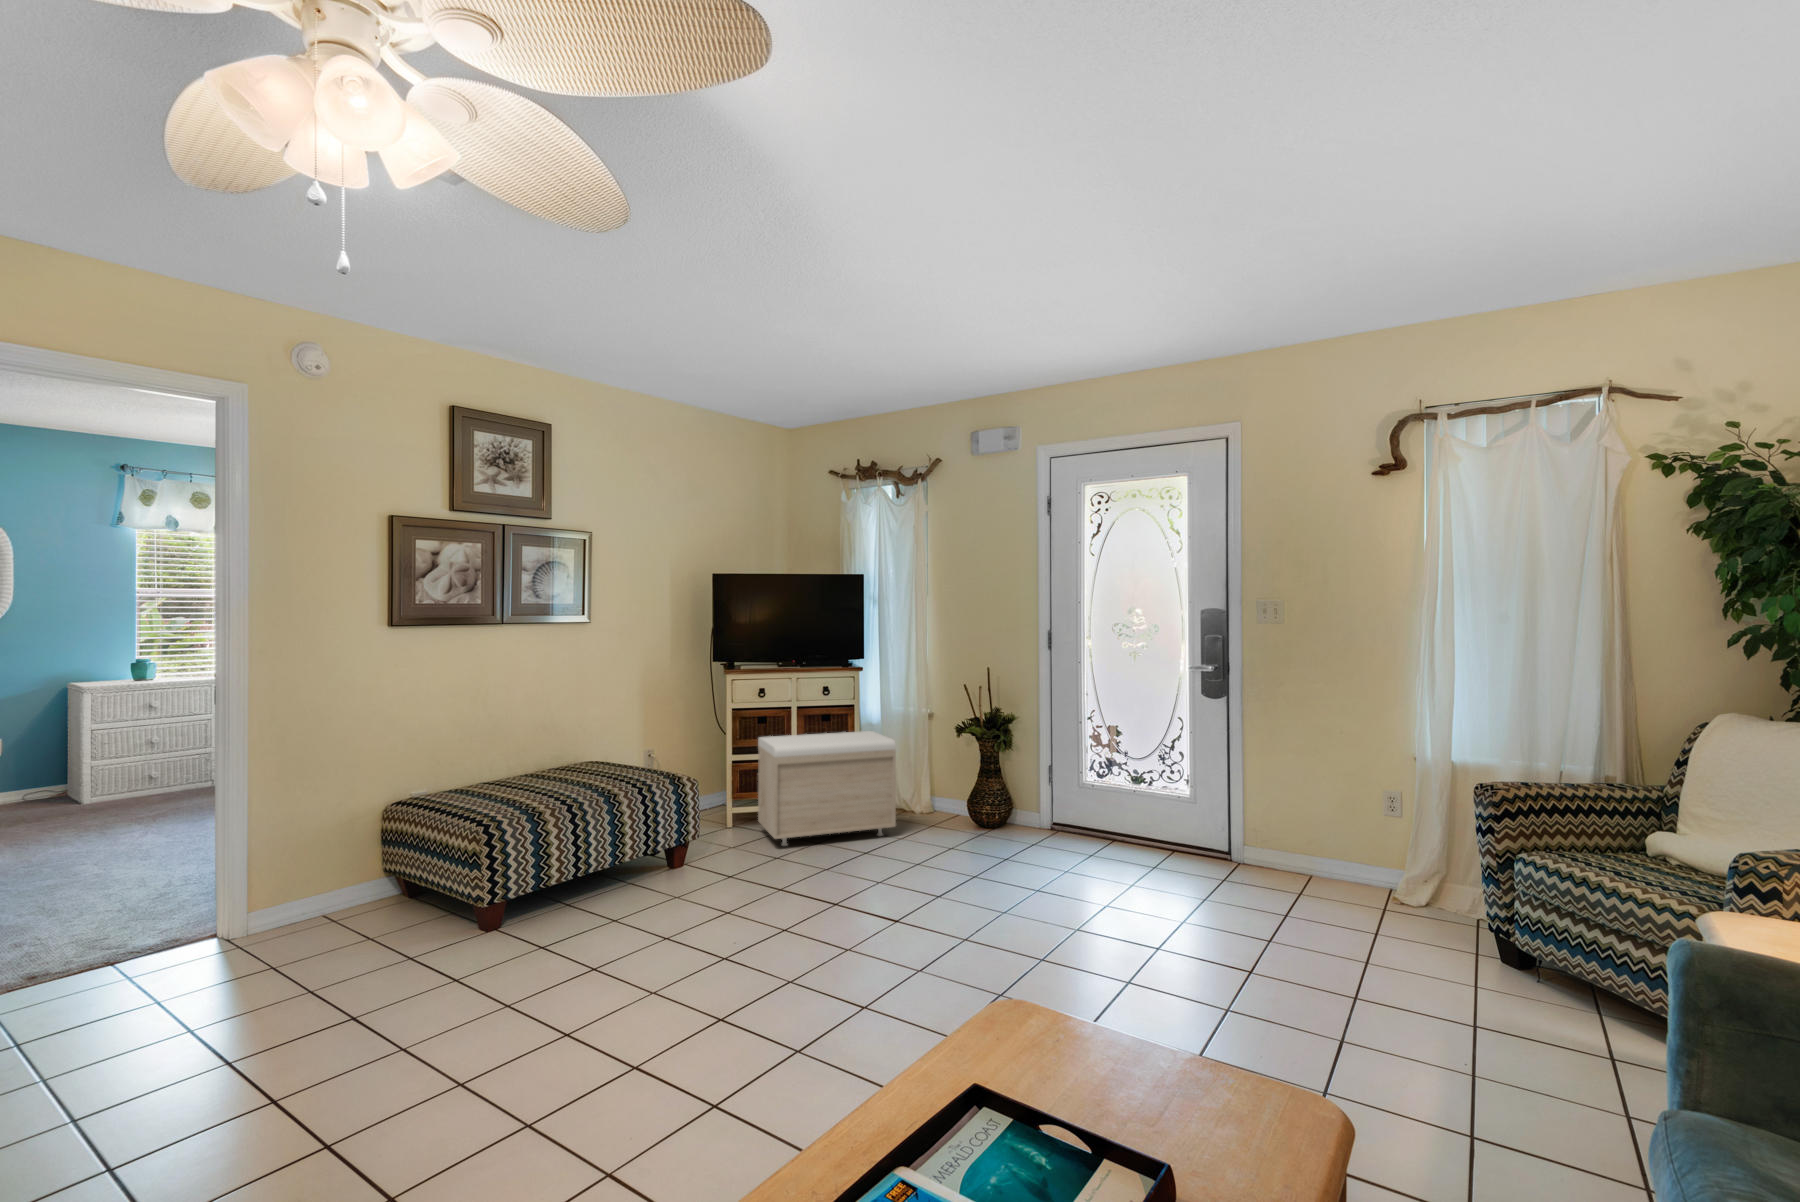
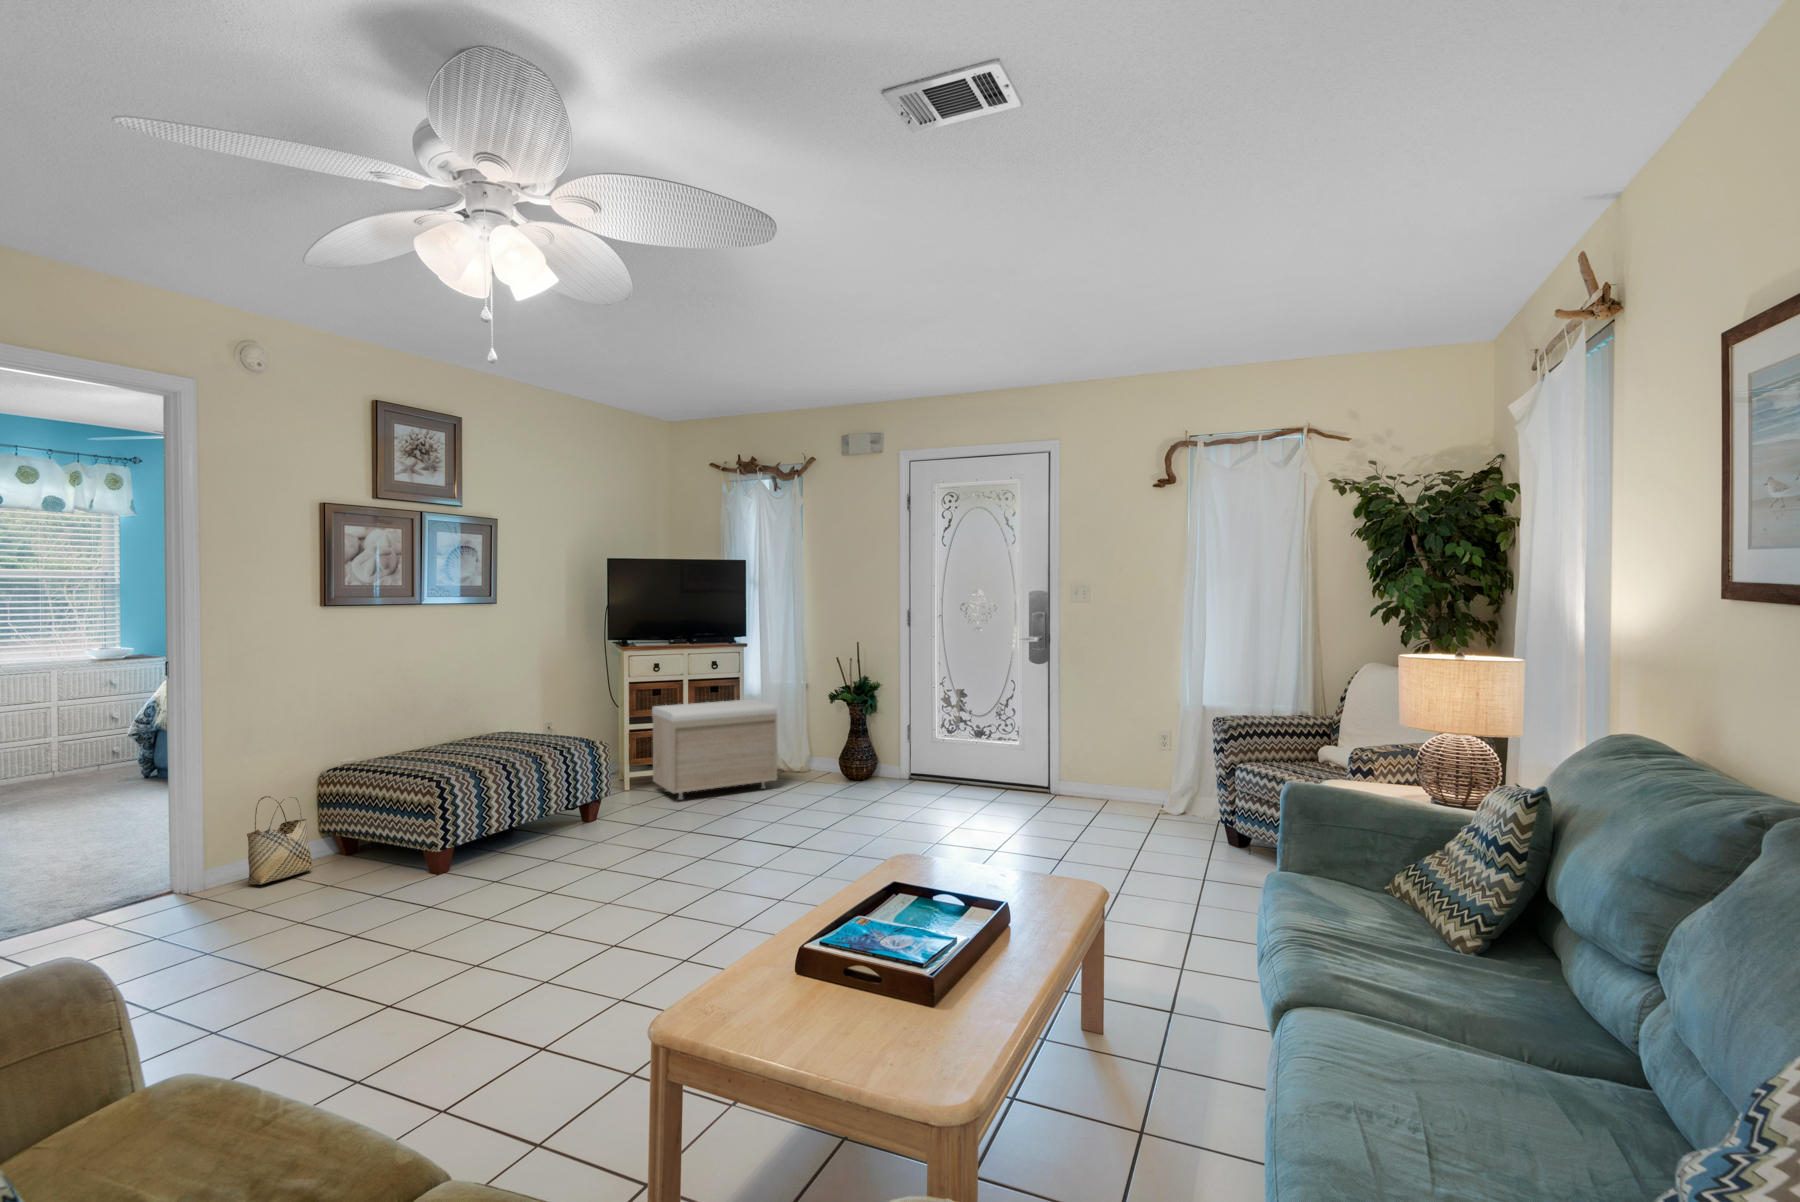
woven basket: none [285,834,361,936] -> present [247,796,312,885]

